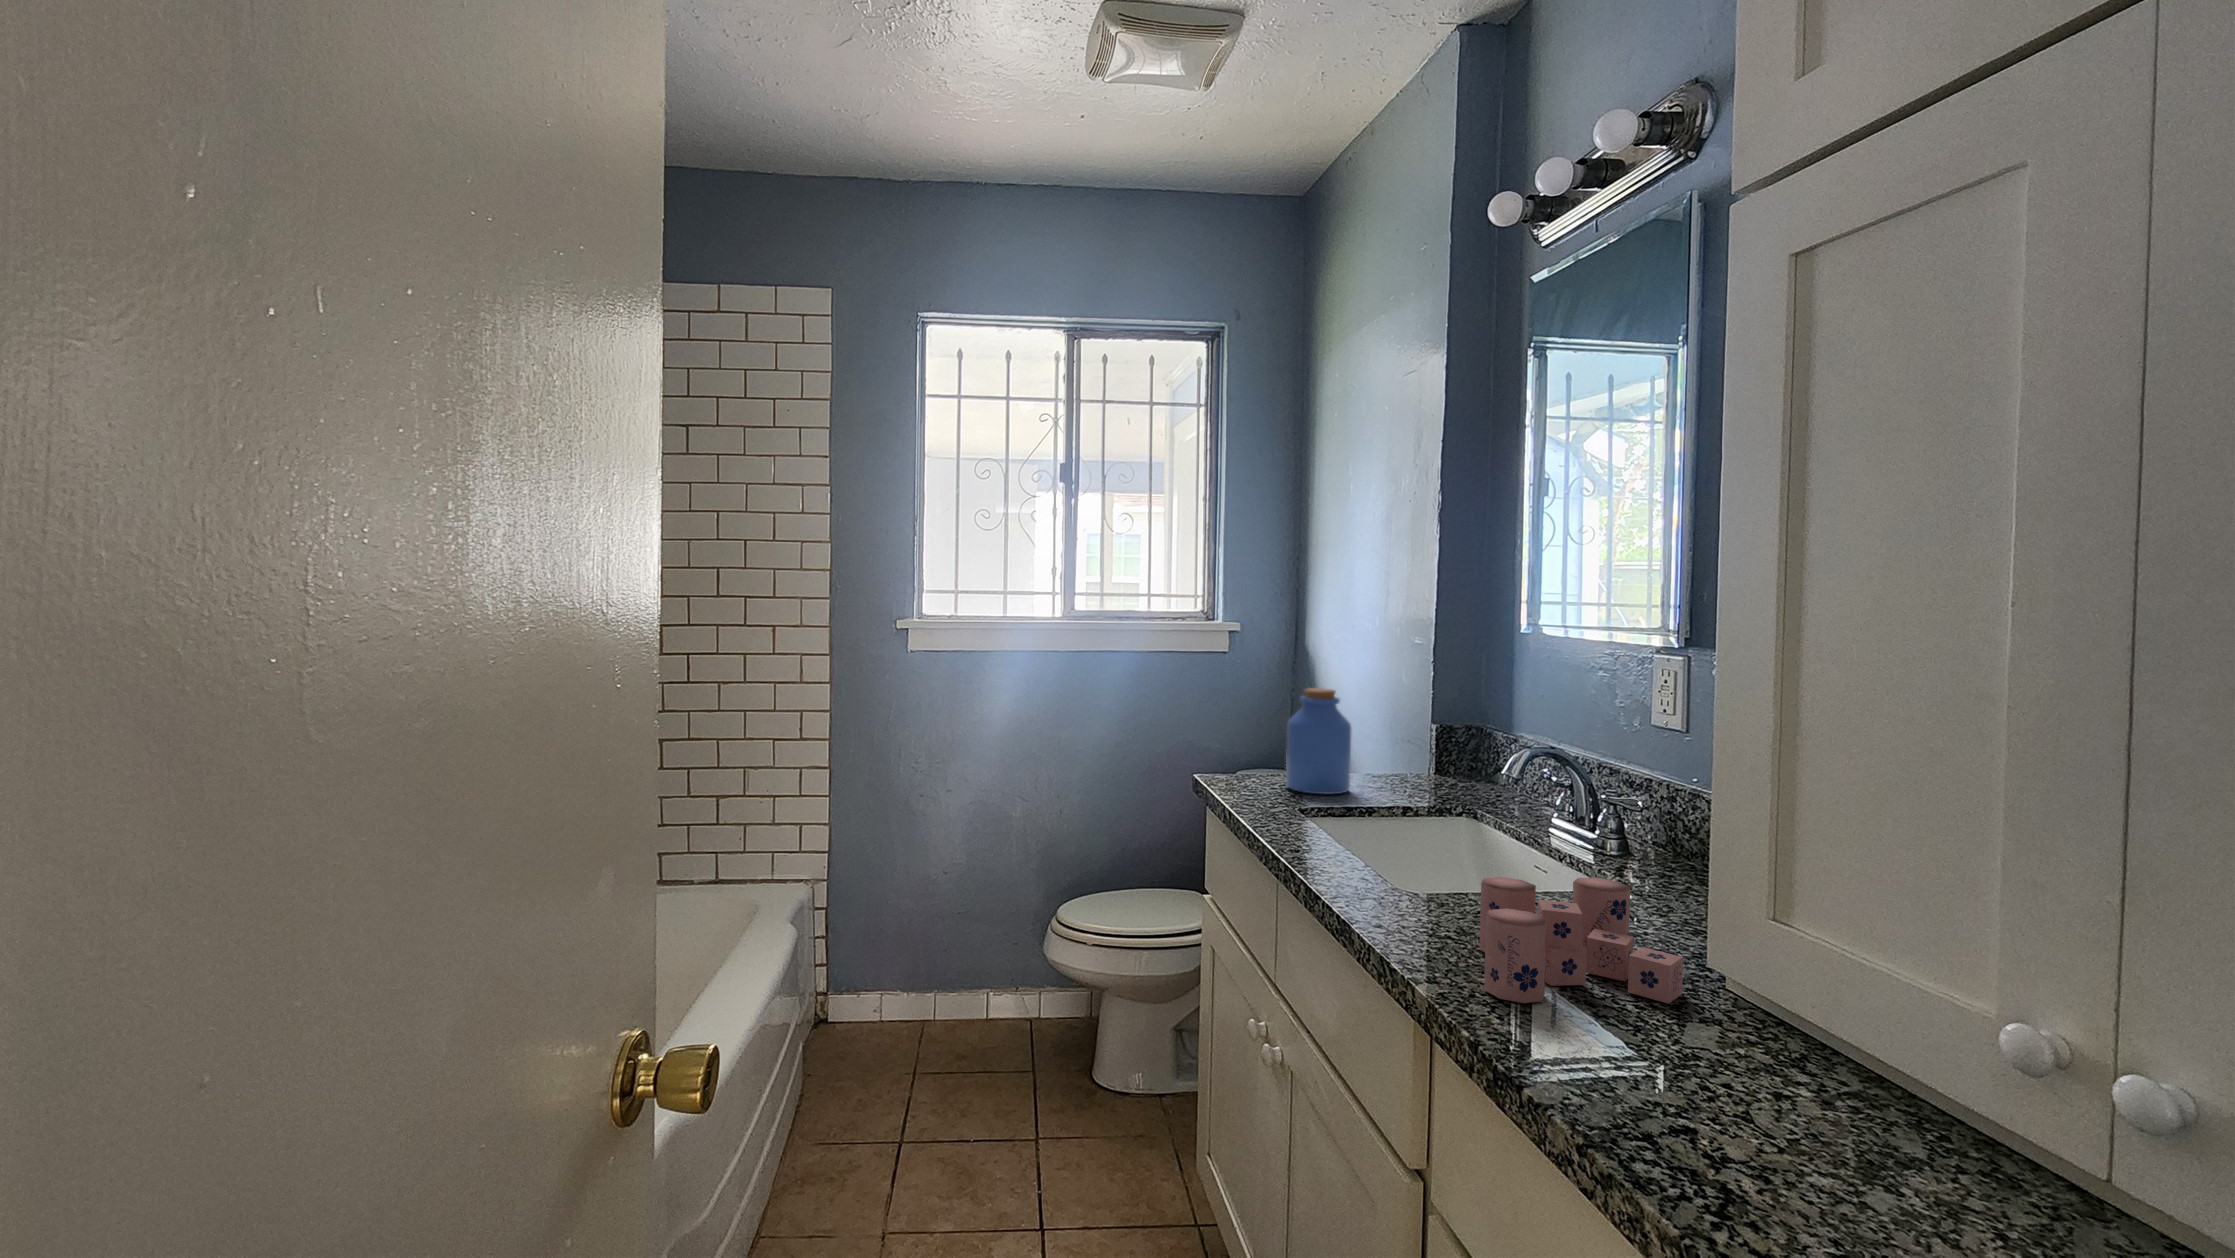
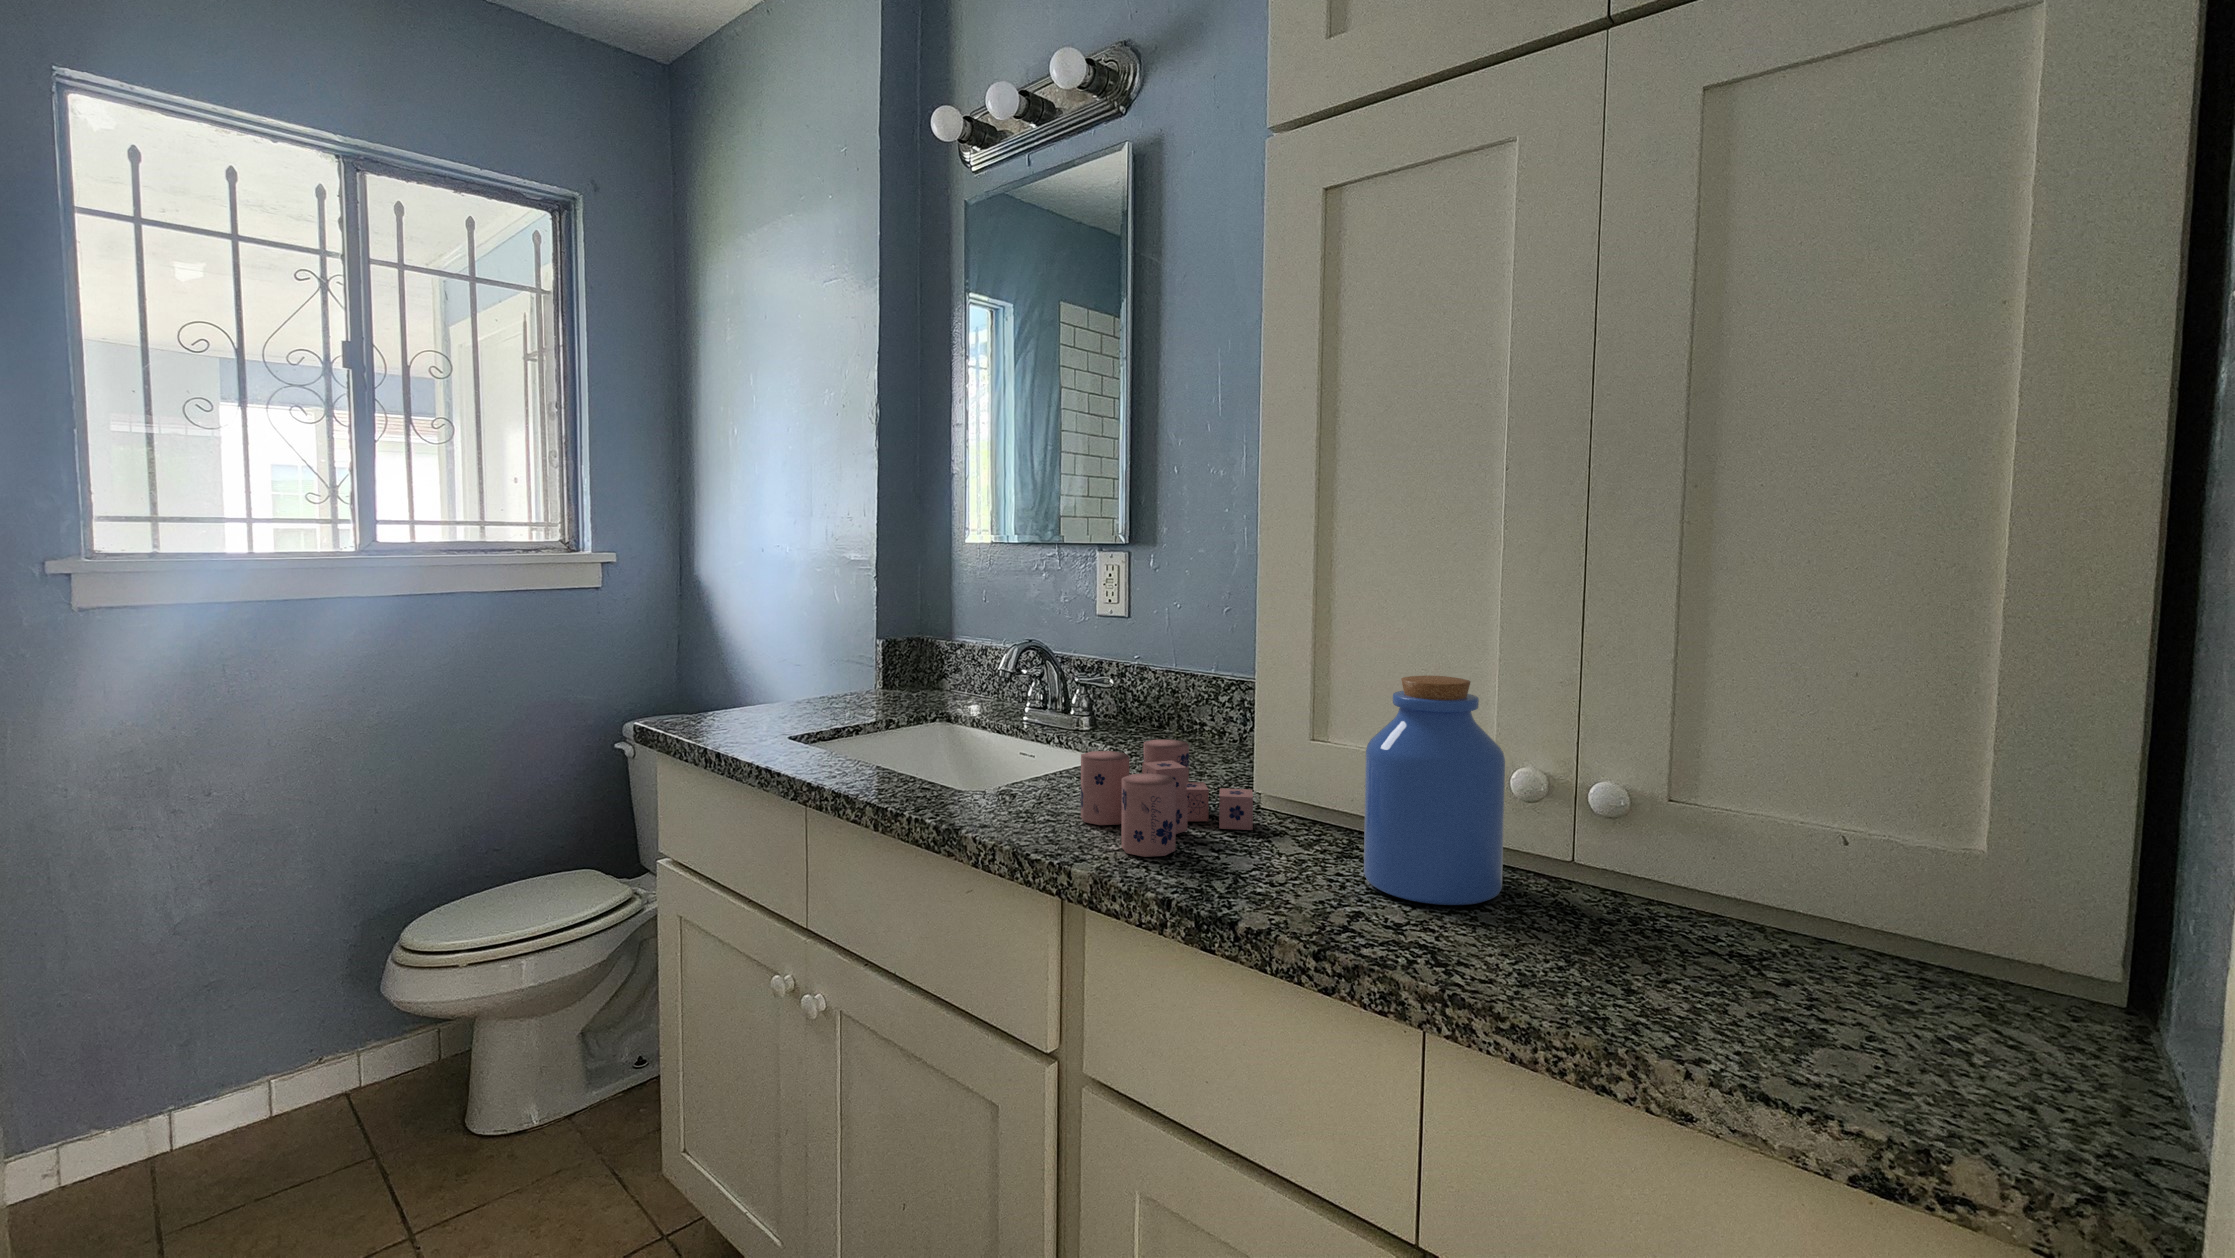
jar: present [1286,688,1351,794] -> present [1364,675,1505,905]

